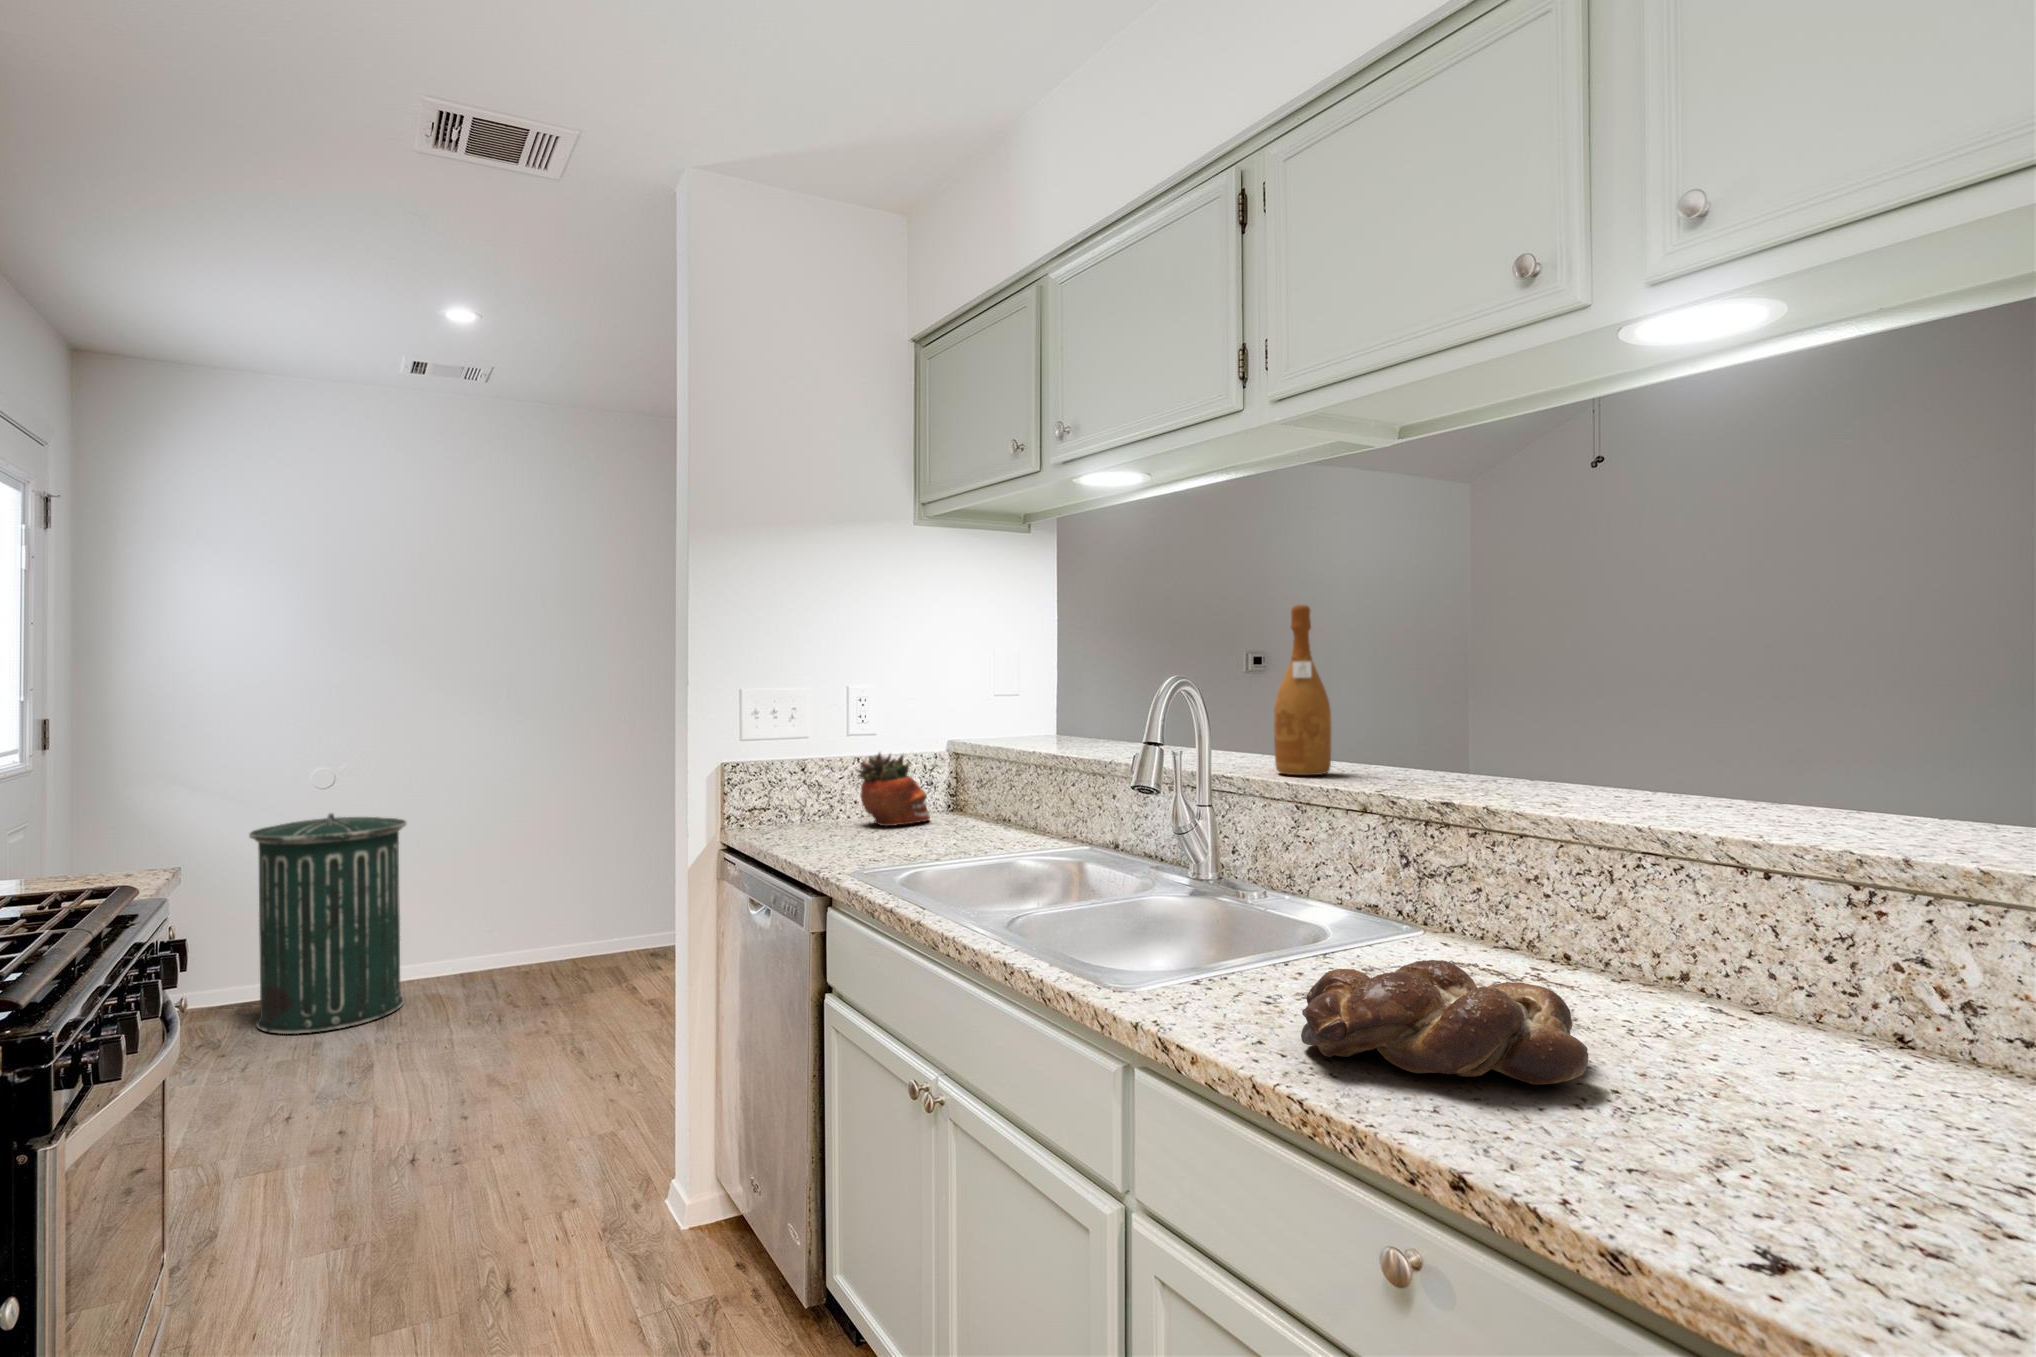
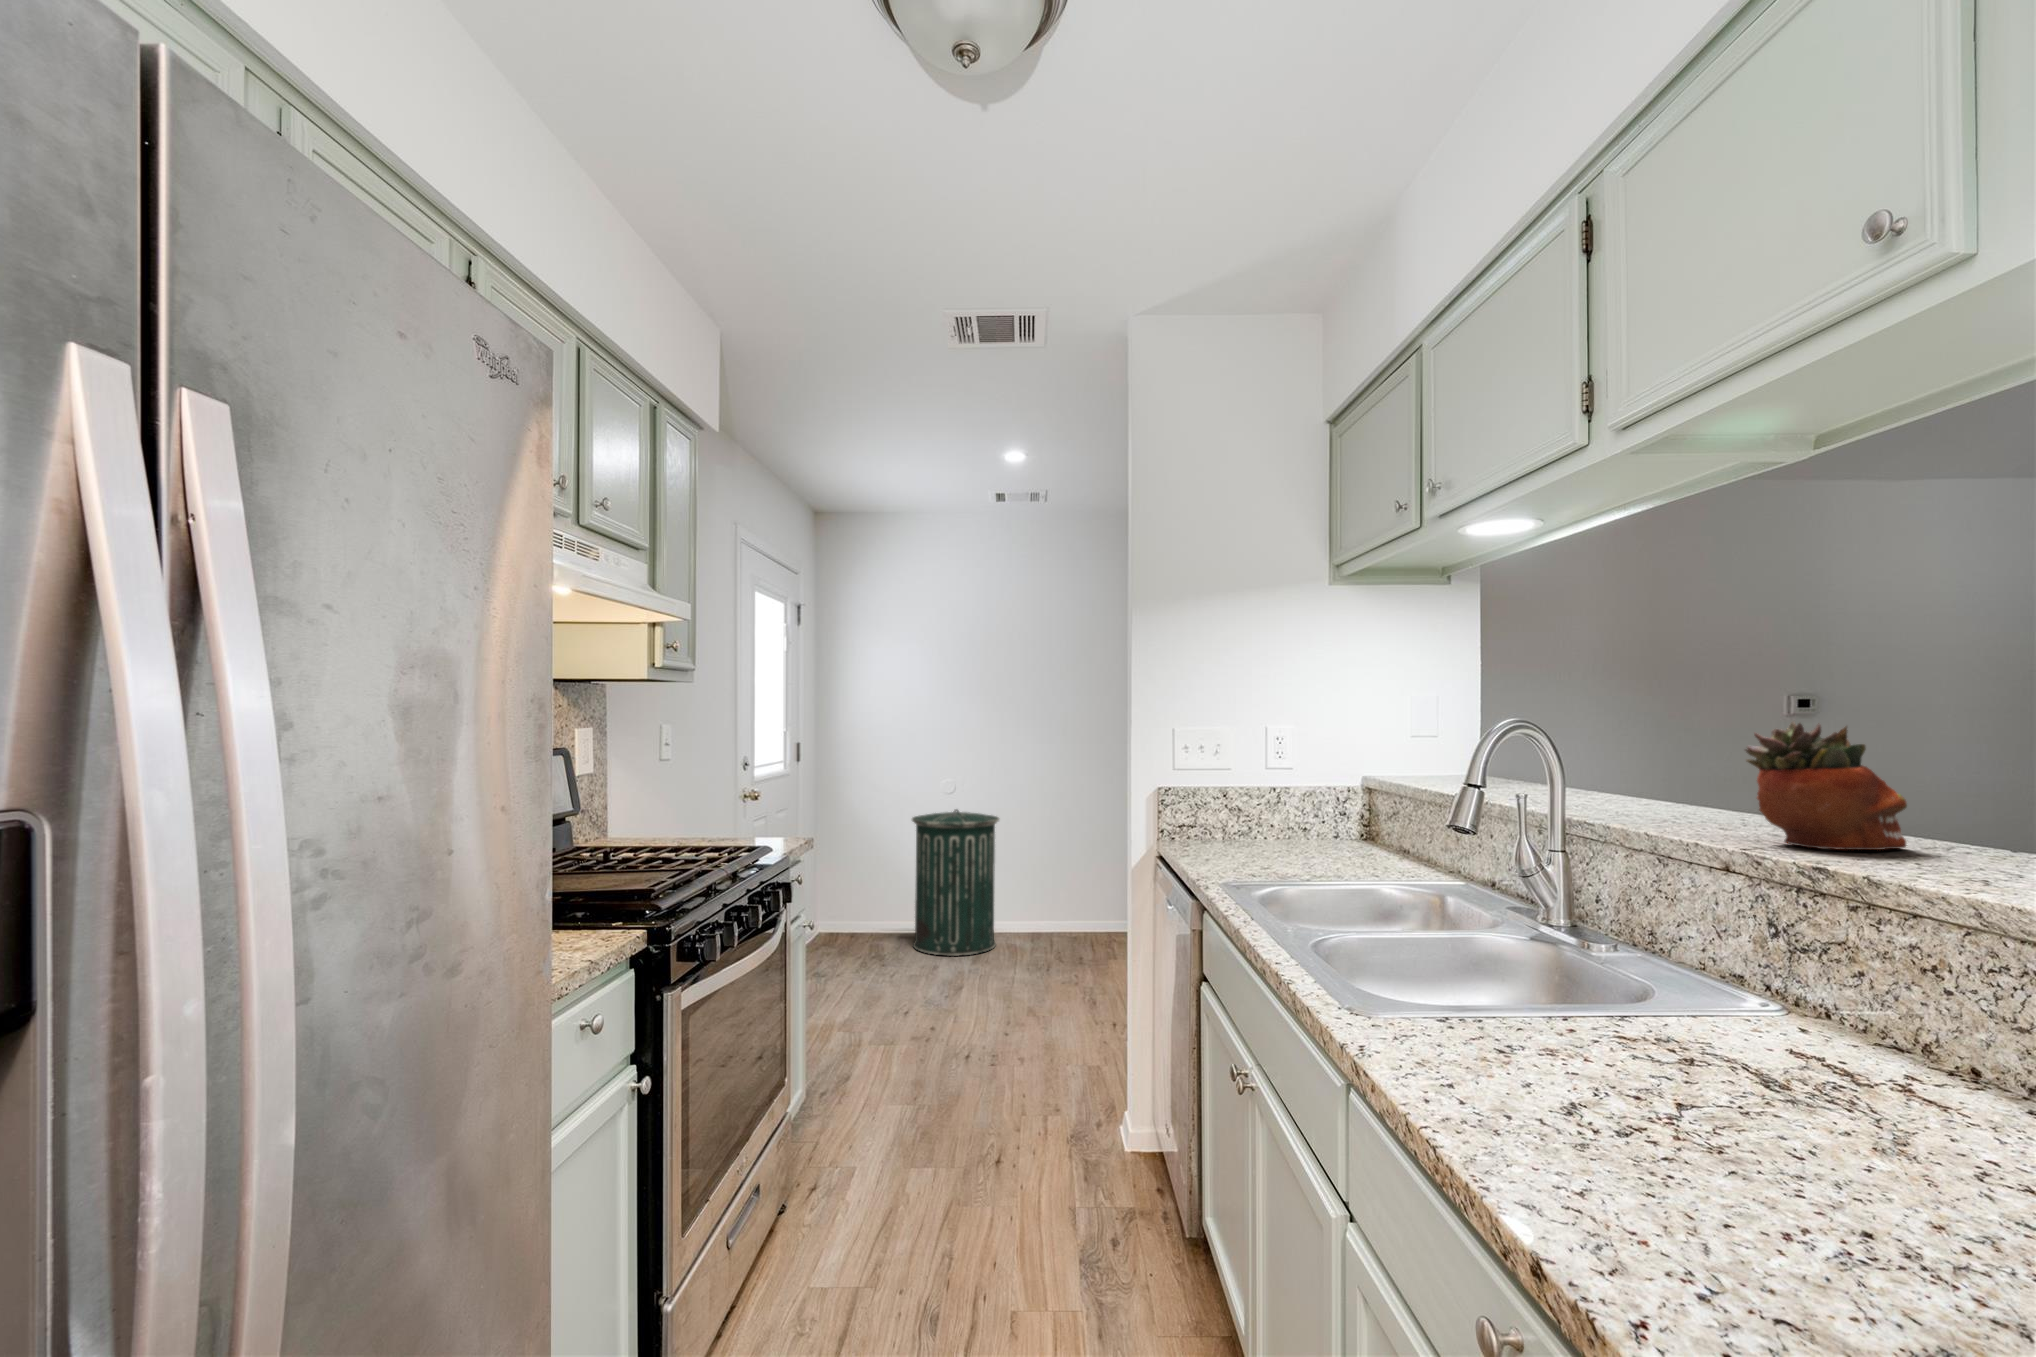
wine bottle: present [1274,605,1331,775] -> none [1646,645,1722,829]
succulent planter: present [857,753,930,826] -> present [1745,722,1907,850]
bread loaf: present [1301,960,1588,1084] -> none [1476,1014,1830,1186]

